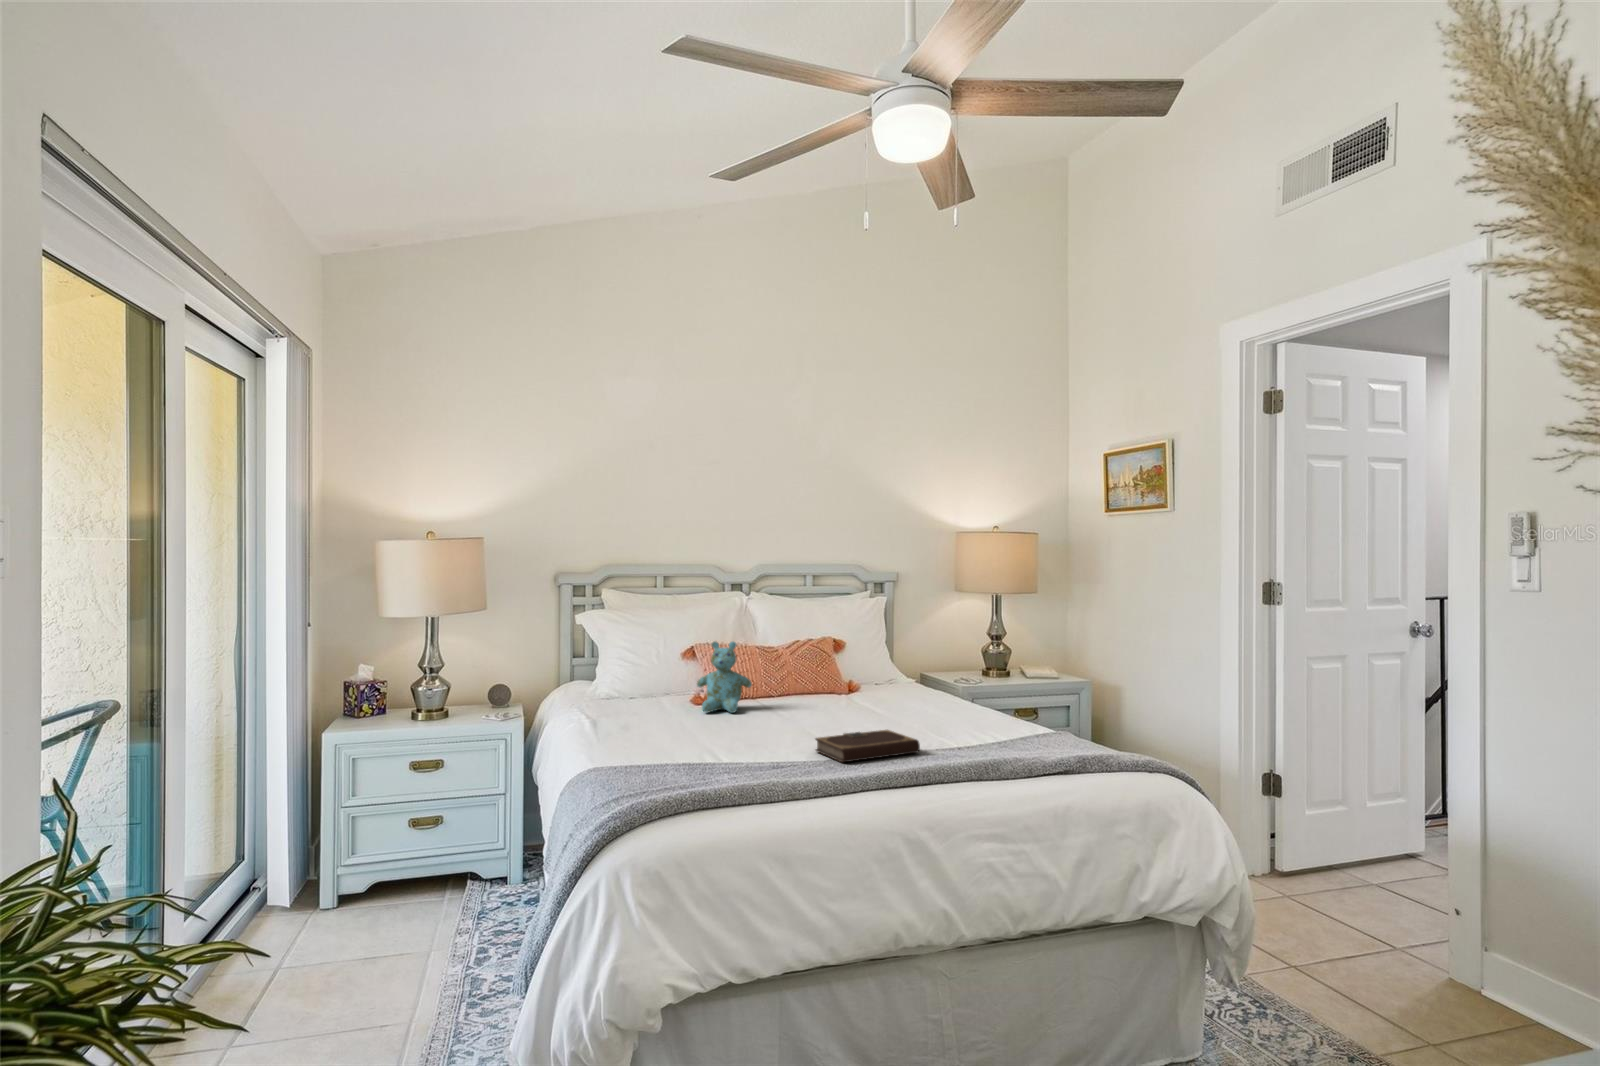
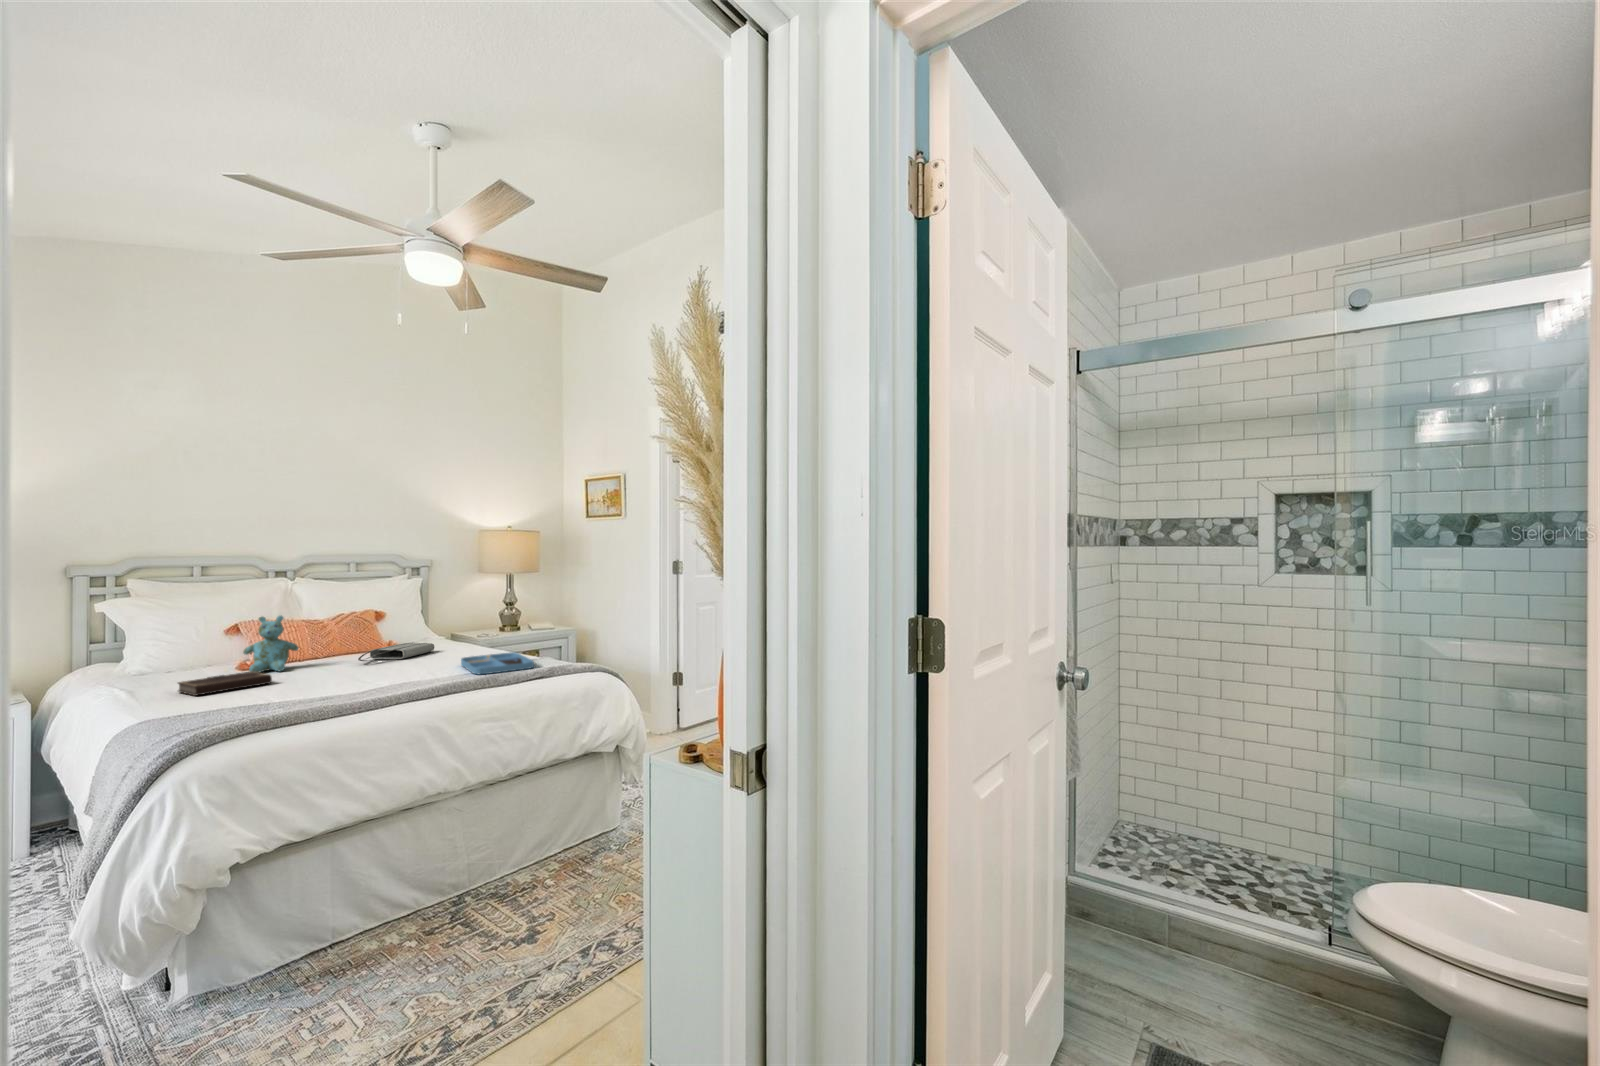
tote bag: none [815,687,905,711] -> present [358,643,434,661]
tray: none [941,720,1047,755] -> present [461,652,534,675]
notebook: present [816,730,920,762] -> present [178,671,272,696]

